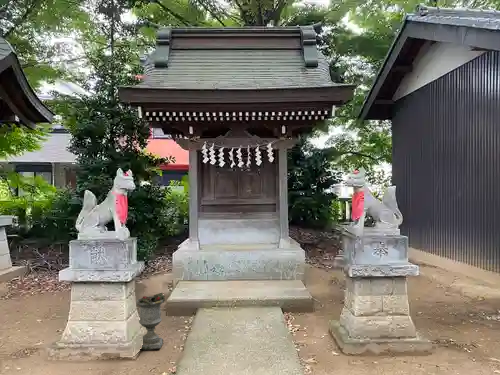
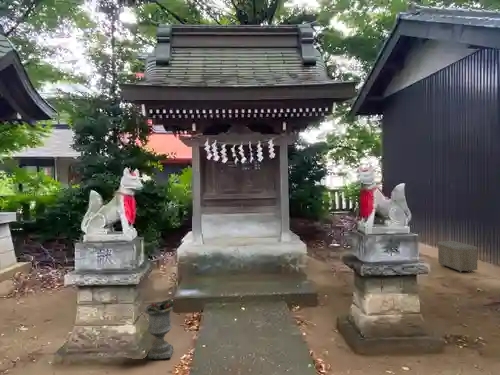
storage bench: none [444,250,485,283] -> present [437,241,477,273]

